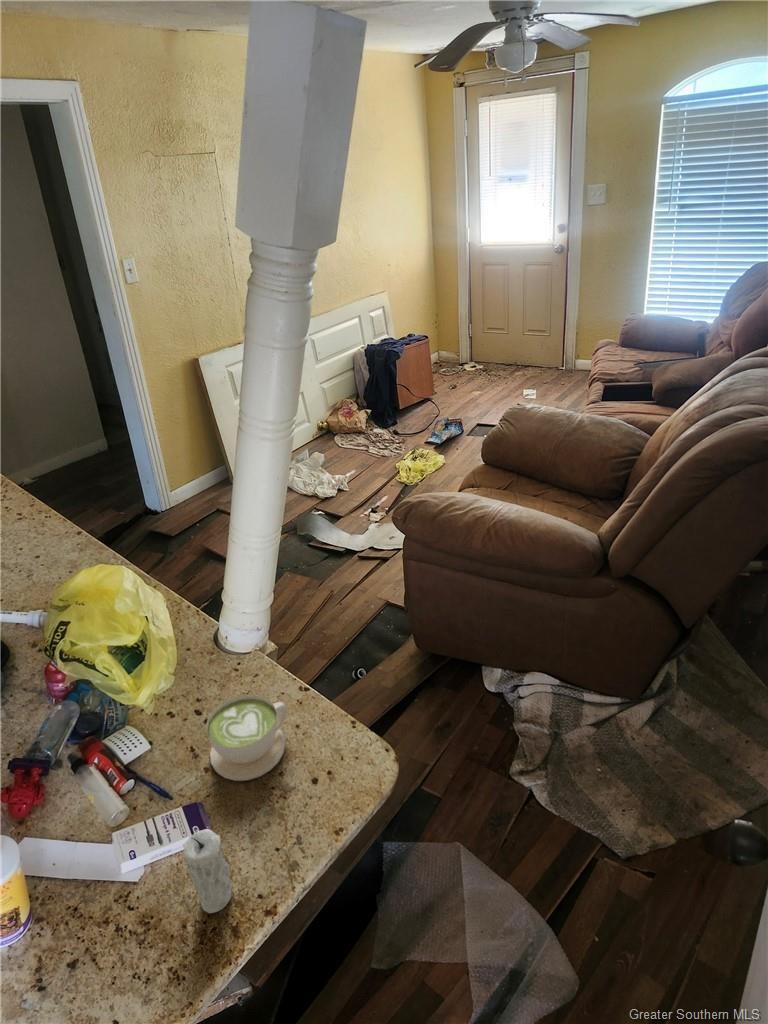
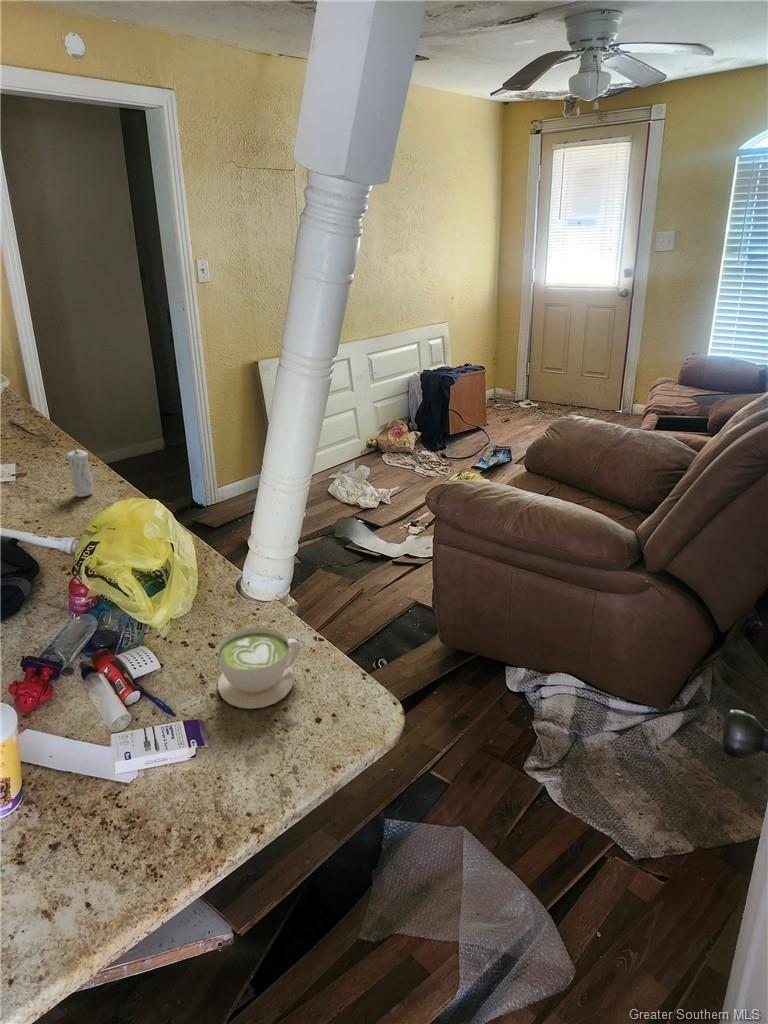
candle: present [183,829,231,913] -> present [67,449,94,497]

